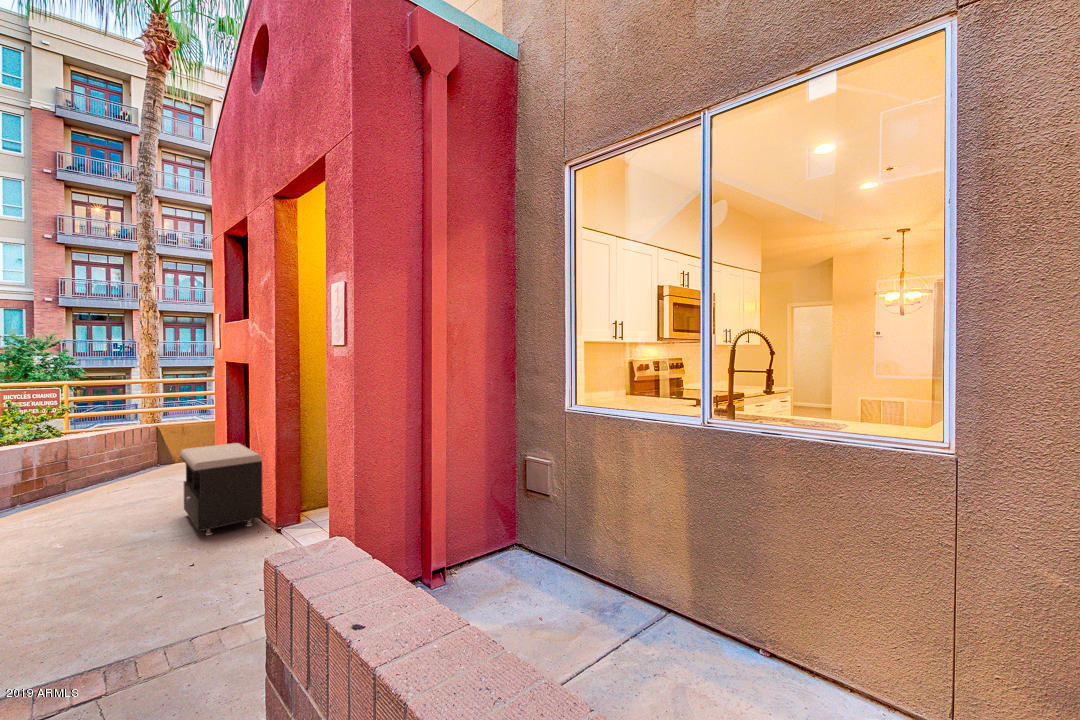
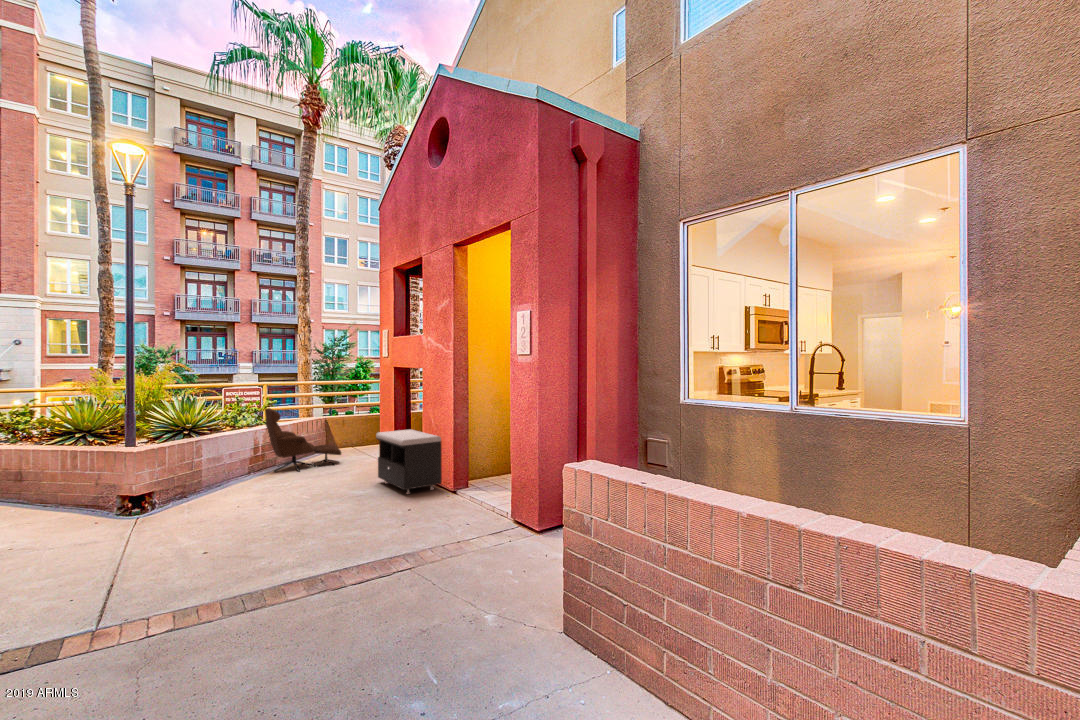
lounge chair: none [46,416,166,501] -> present [265,408,341,472]

